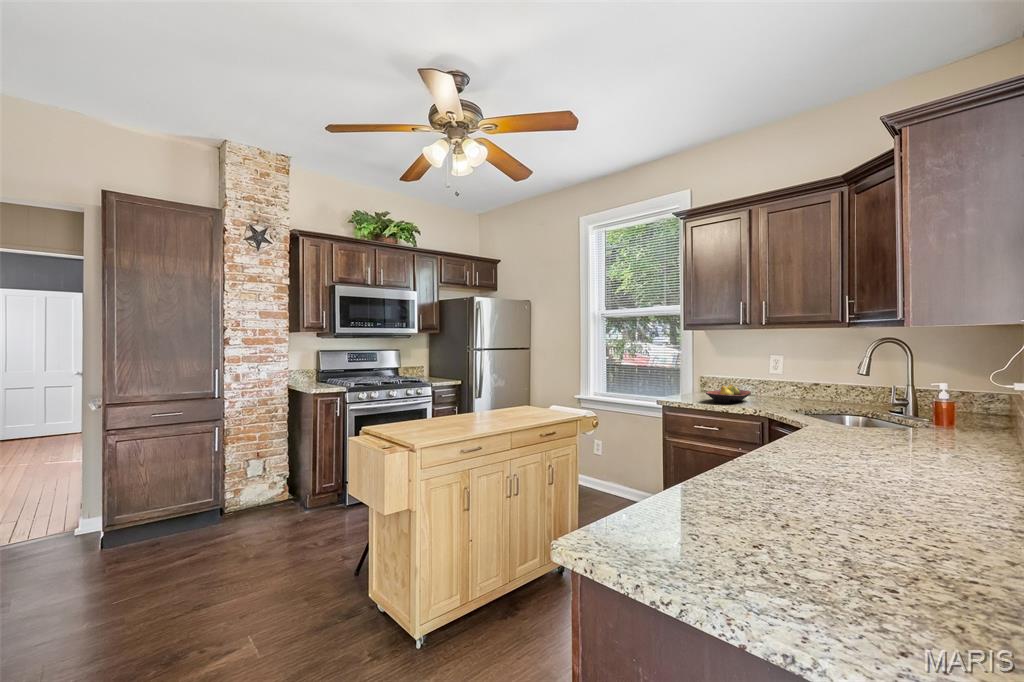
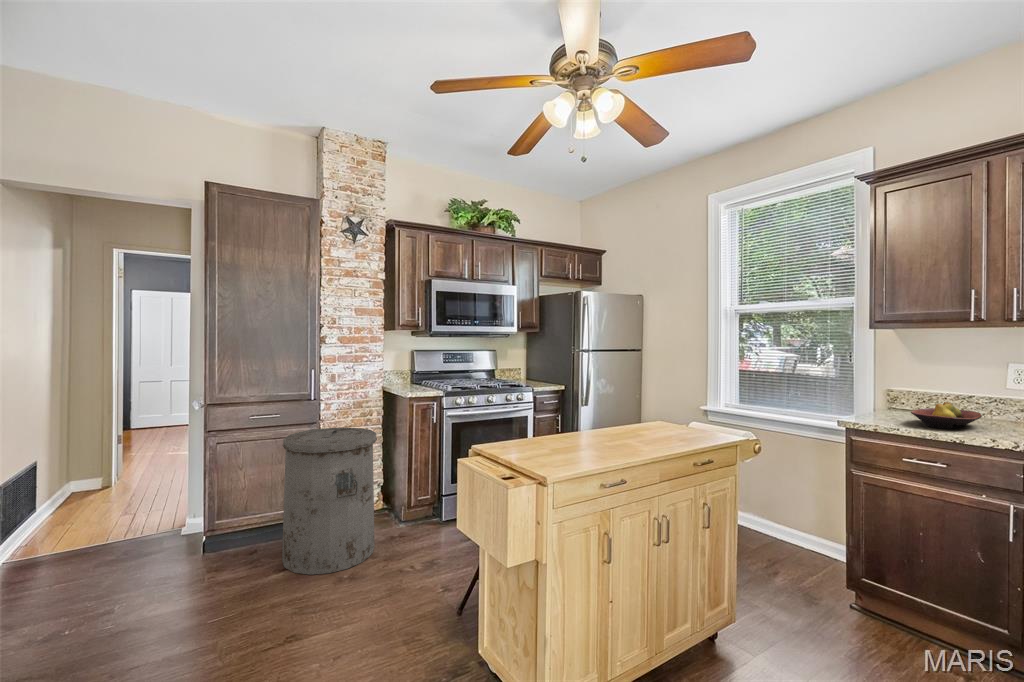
trash can: none [187,423,282,557] -> present [282,428,377,575]

